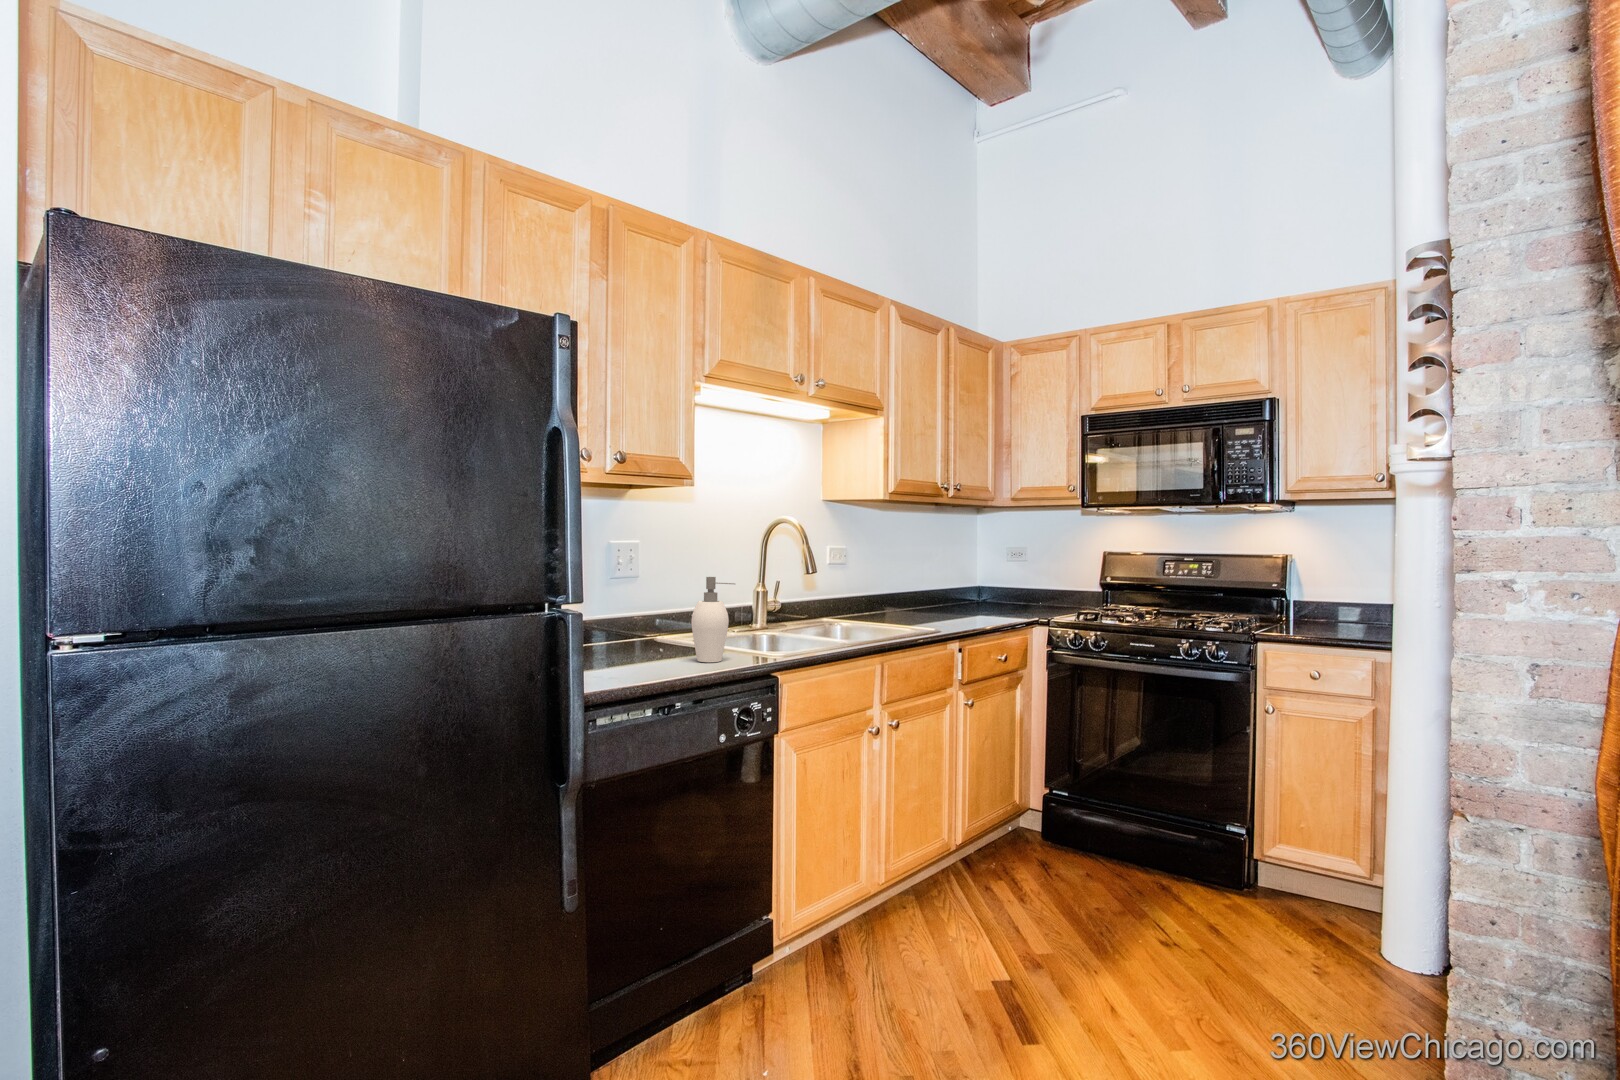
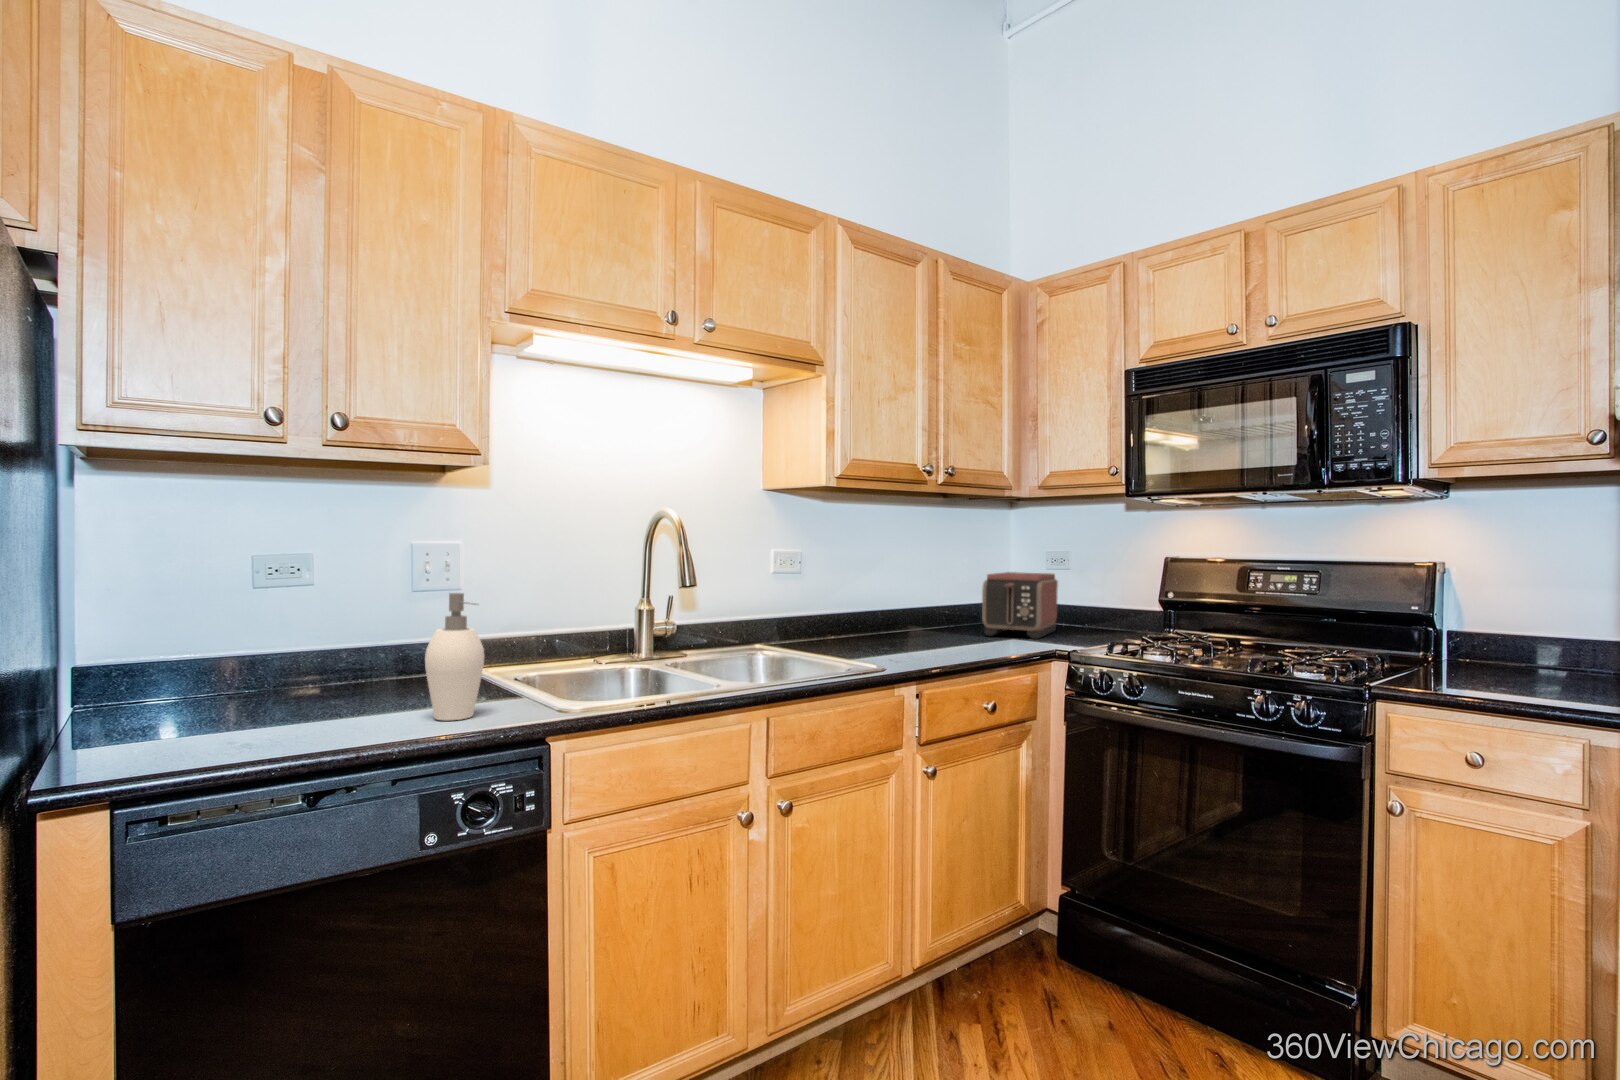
toaster: none [974,563,1023,613] -> present [982,572,1058,639]

